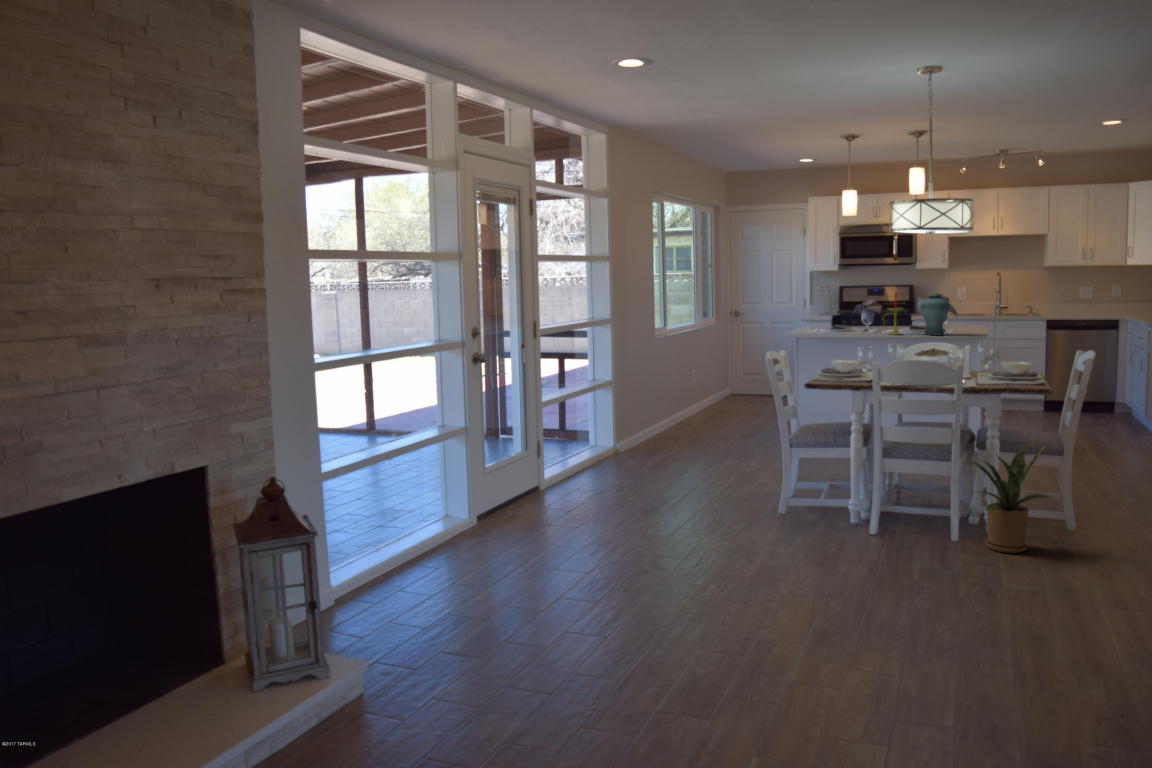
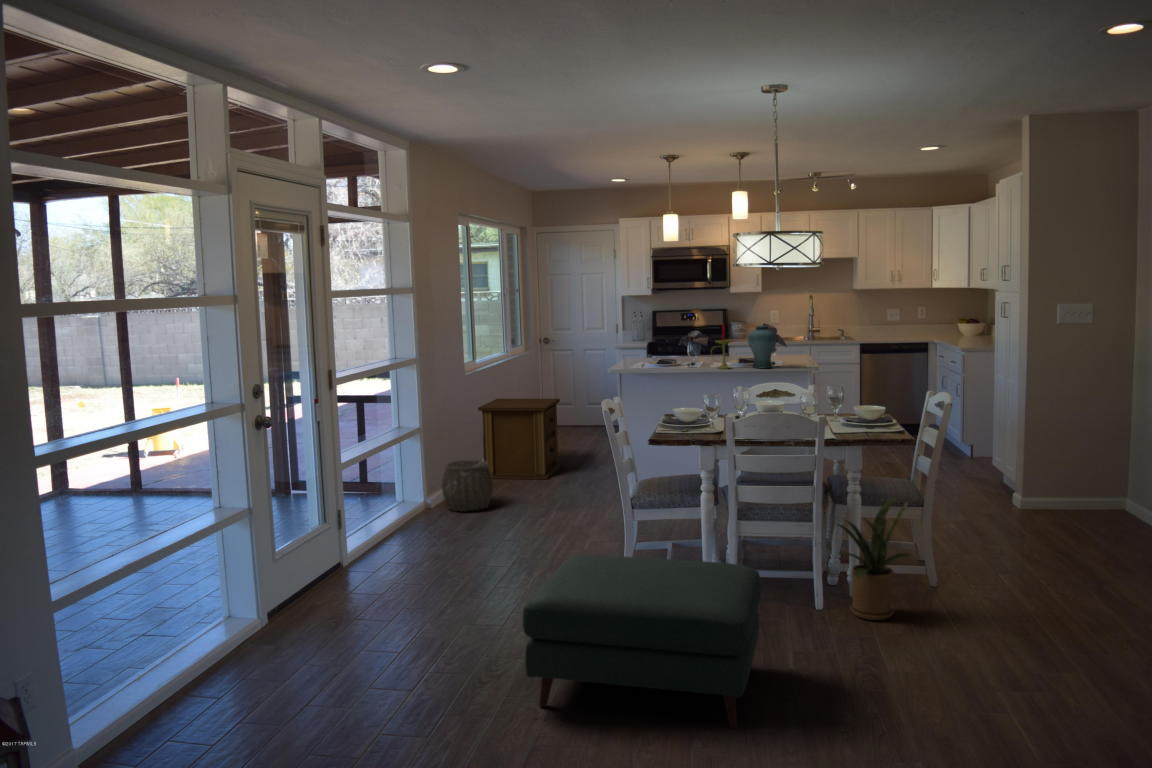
side table: none [664,362,740,434] -> present [478,399,562,479]
woven basket: none [627,411,673,455] -> present [442,460,493,511]
ottoman: none [675,473,888,615] -> present [523,555,761,728]

